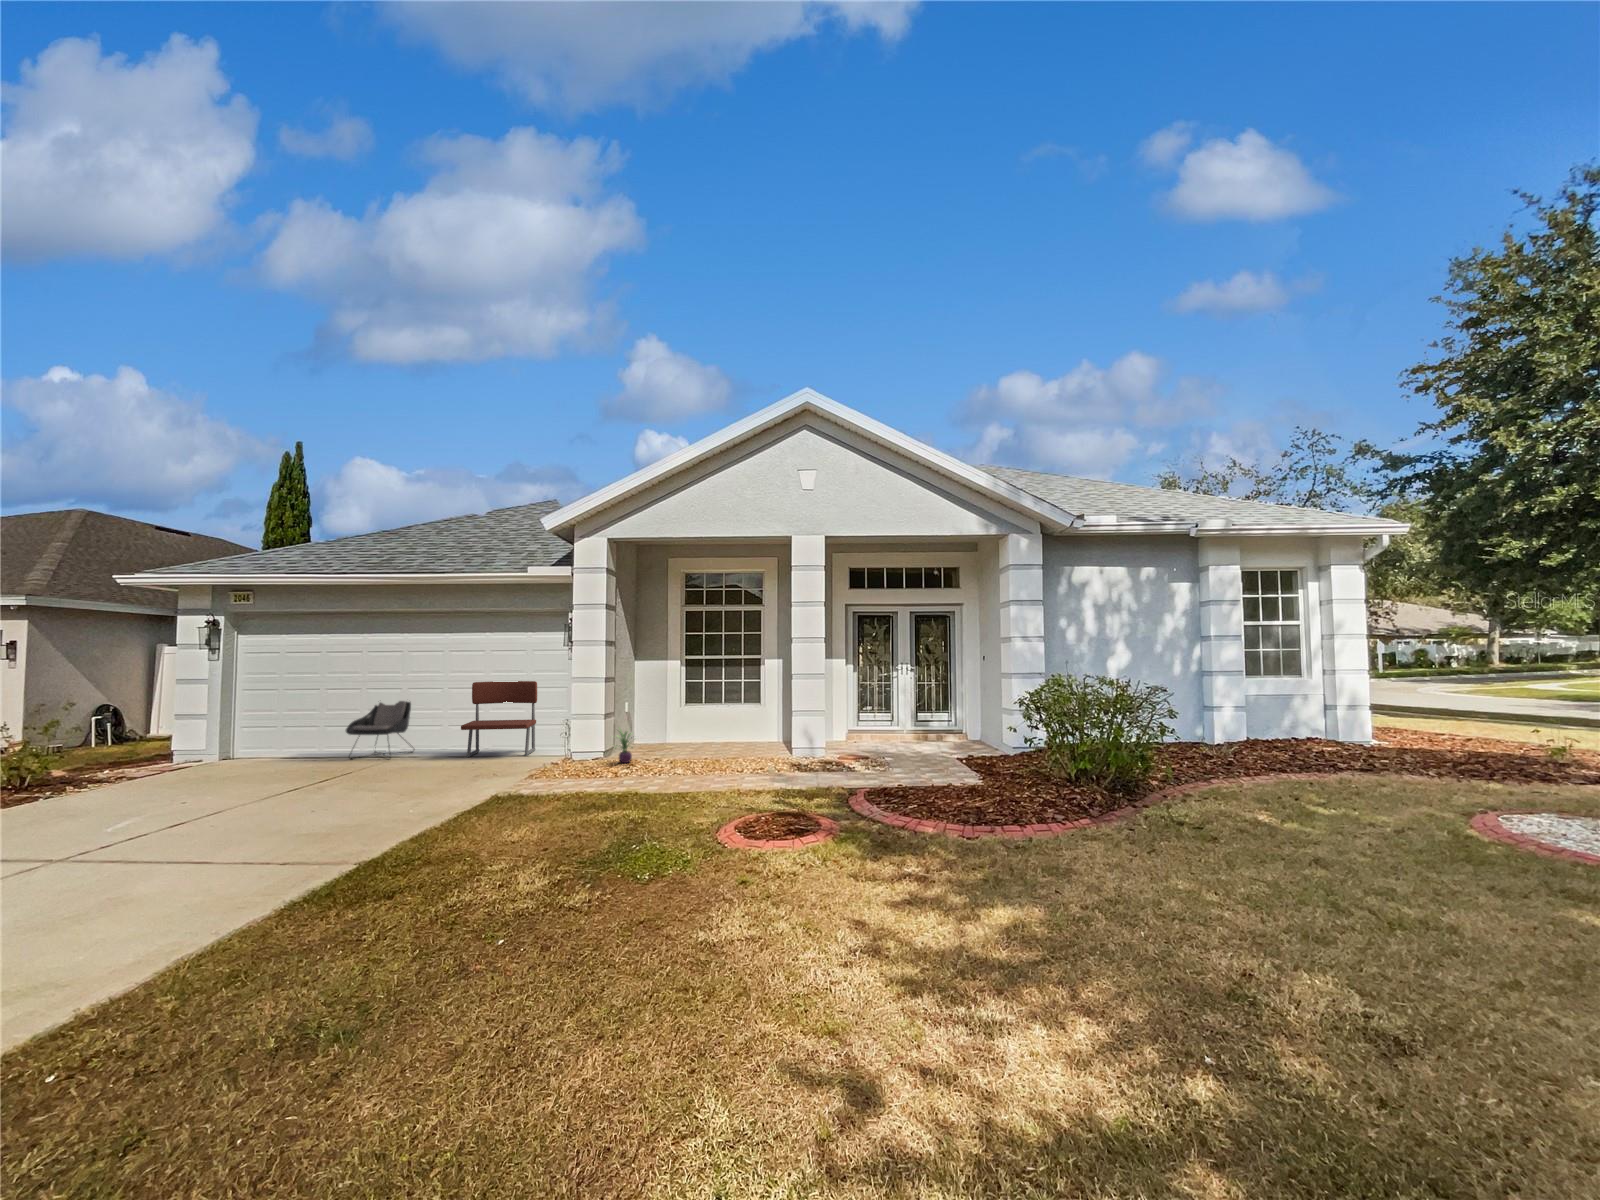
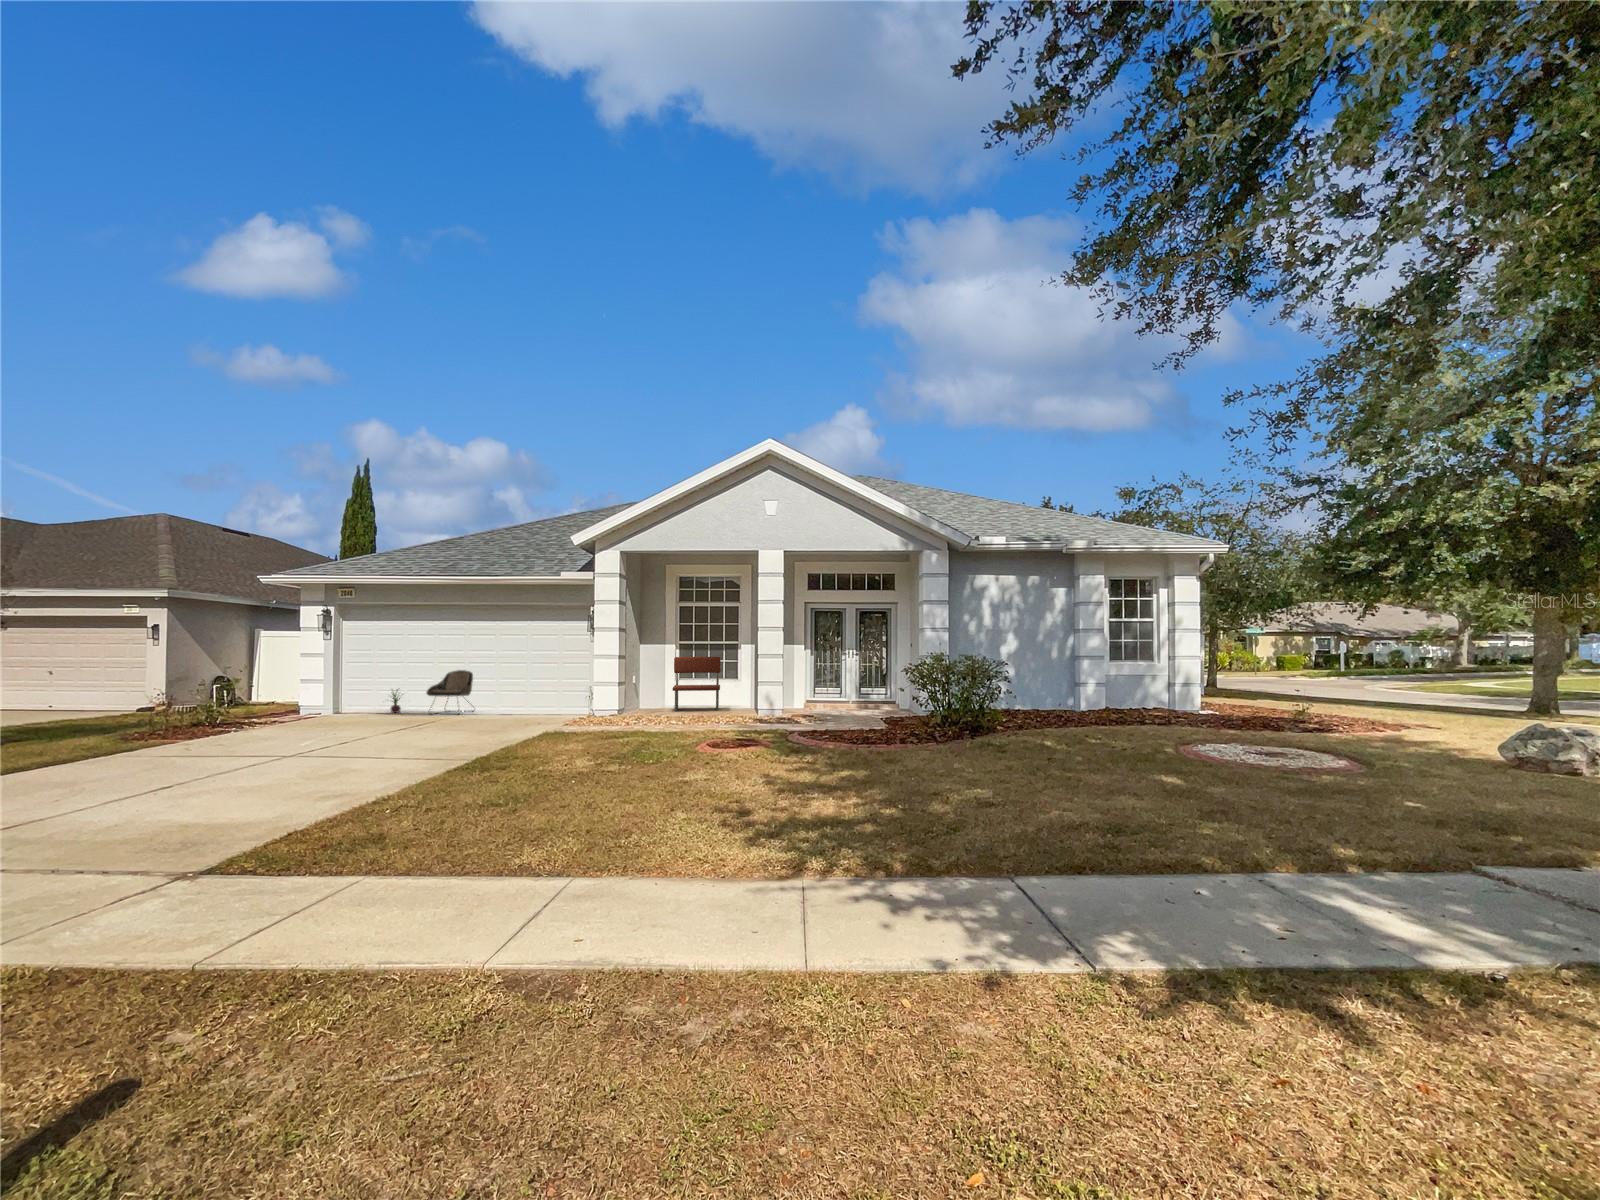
bench: present [461,681,537,757] -> present [672,657,720,711]
decorative plant: present [615,728,632,763] -> present [391,690,401,713]

